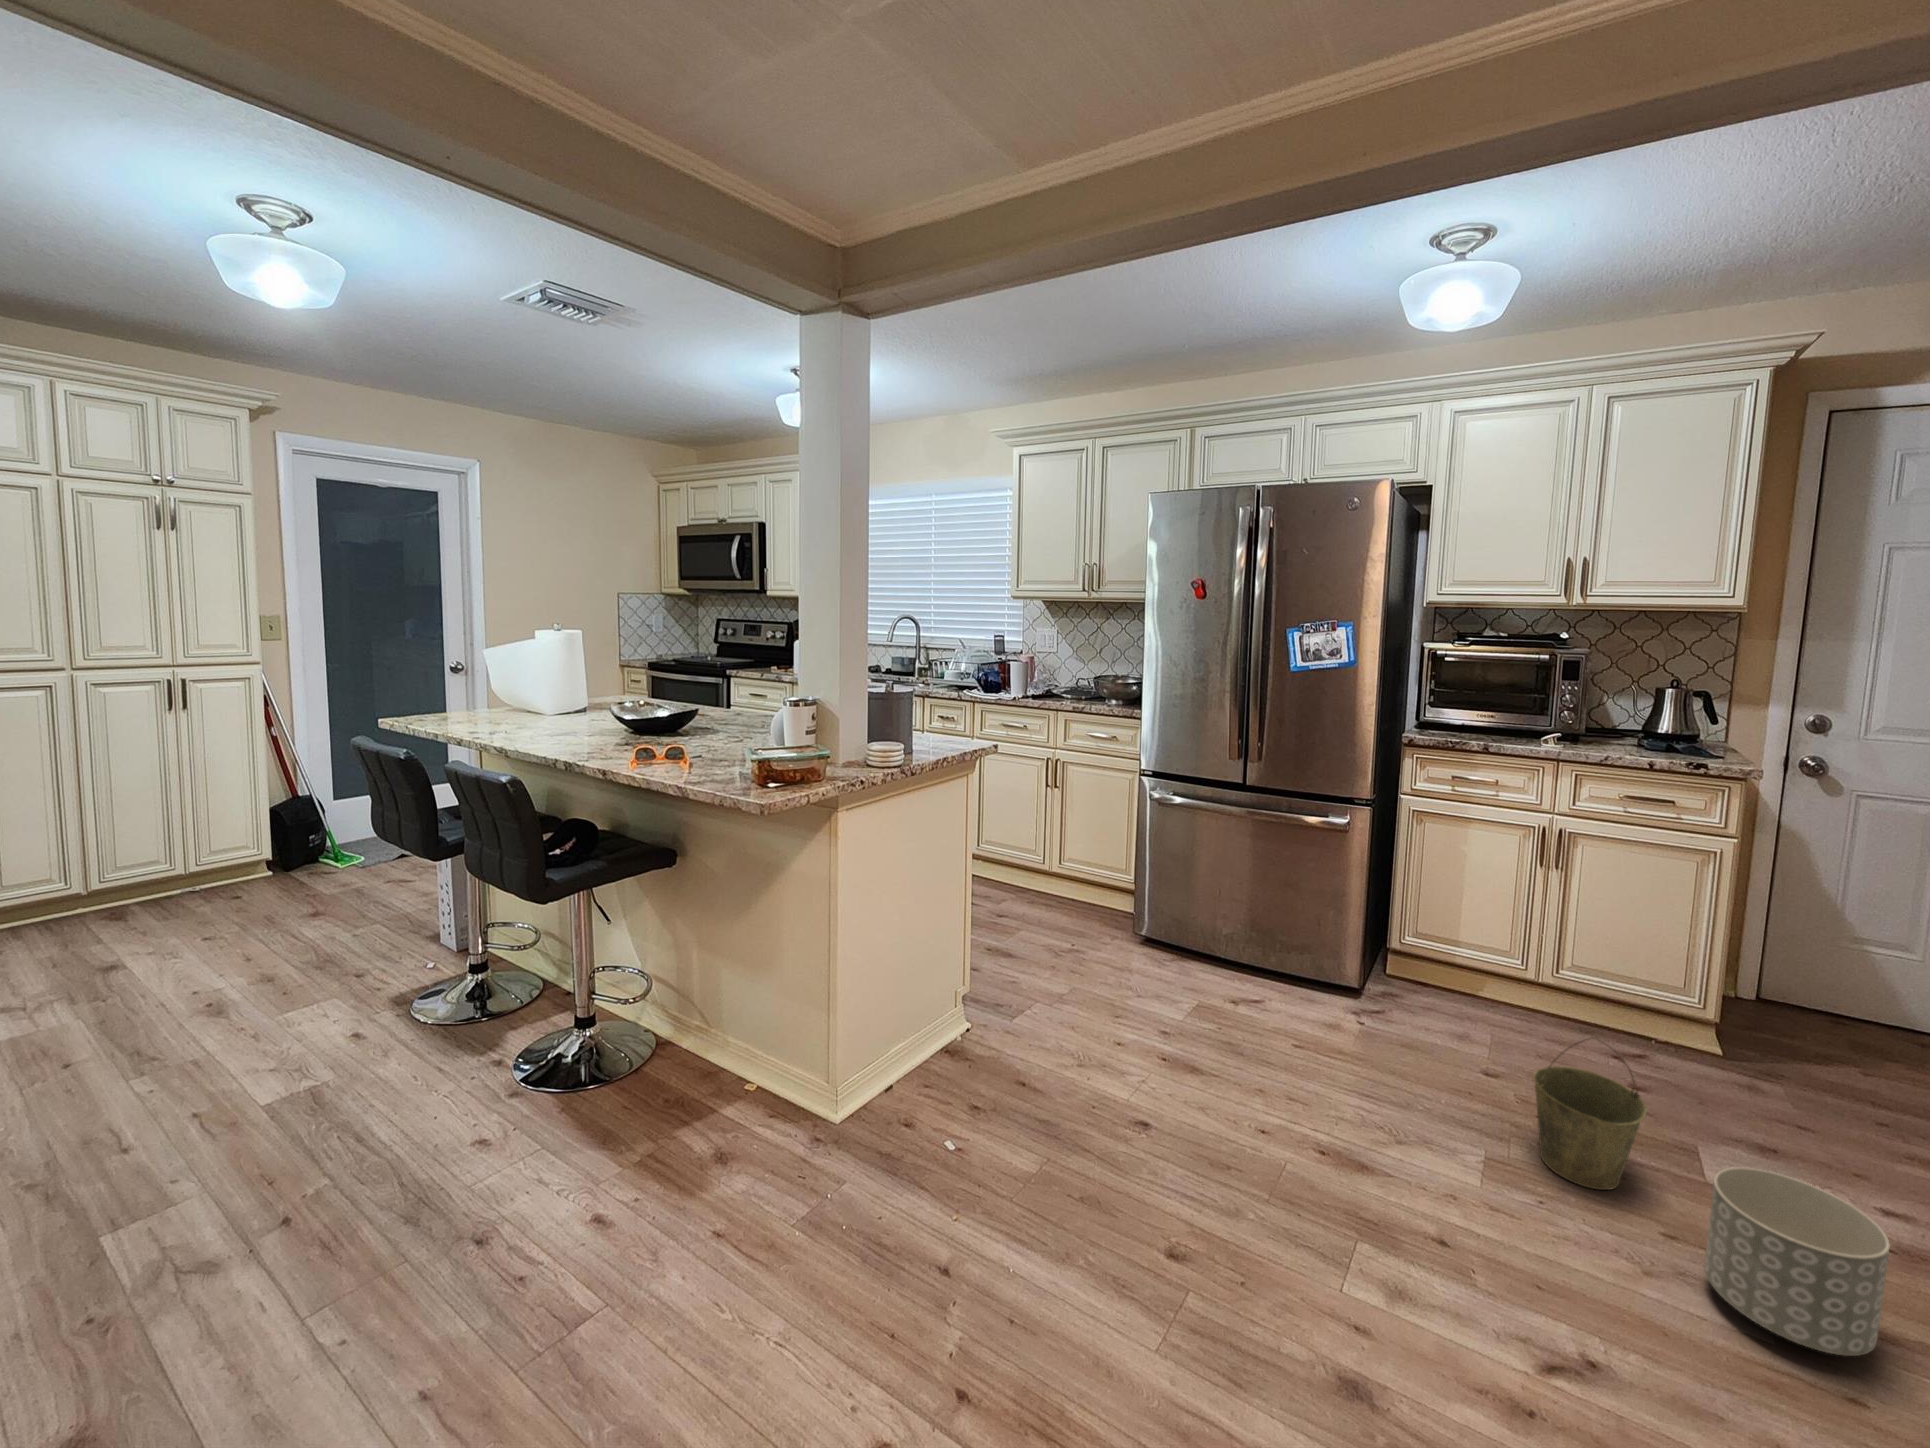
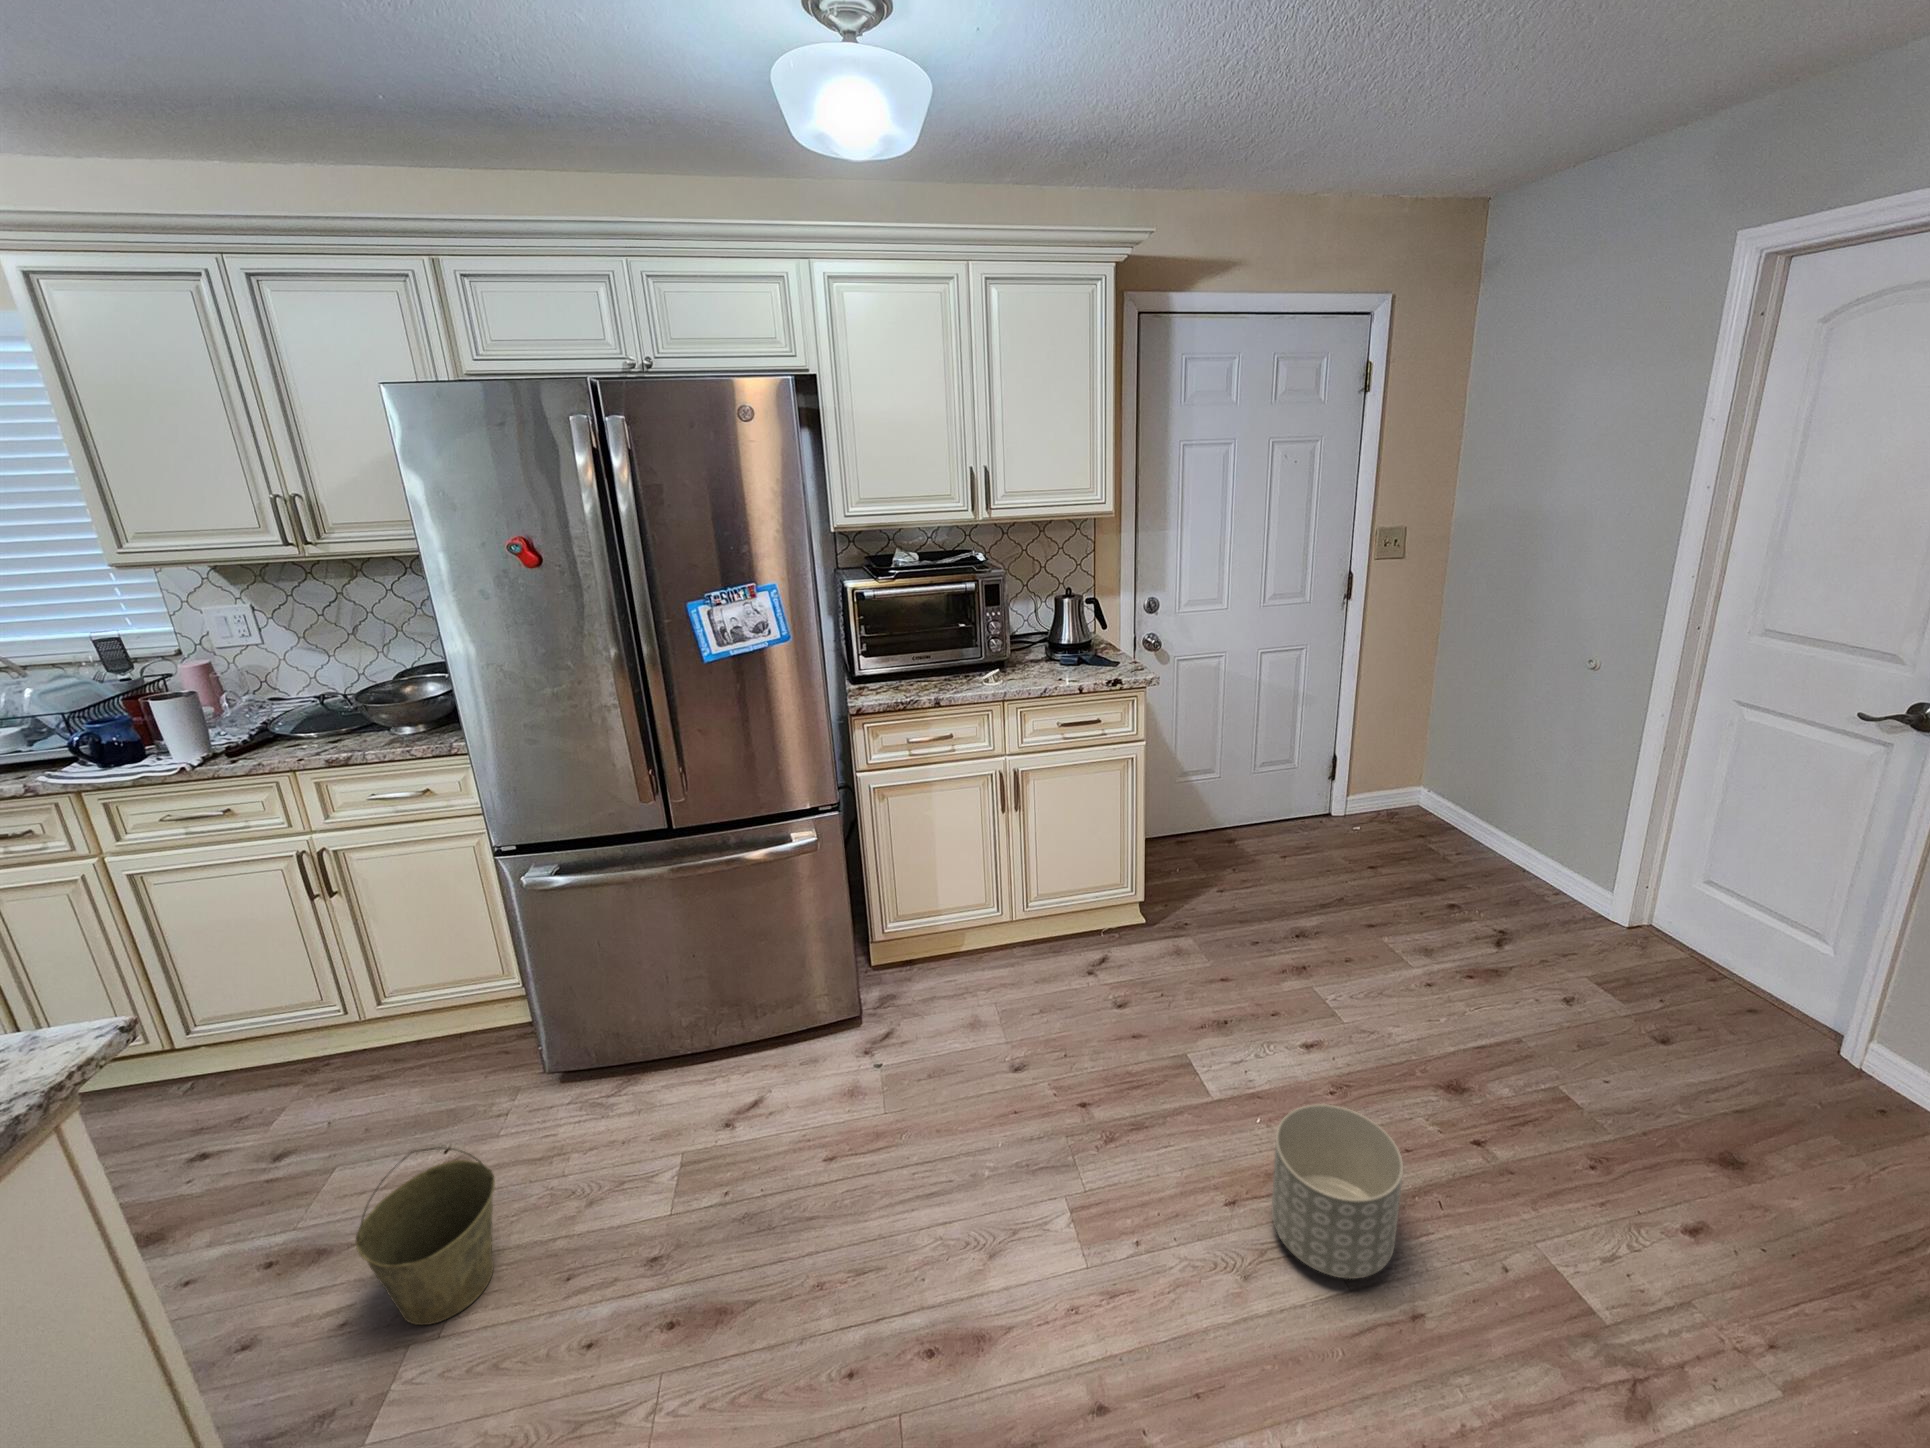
bucket: present [1533,1037,1647,1190] -> present [356,1147,495,1325]

